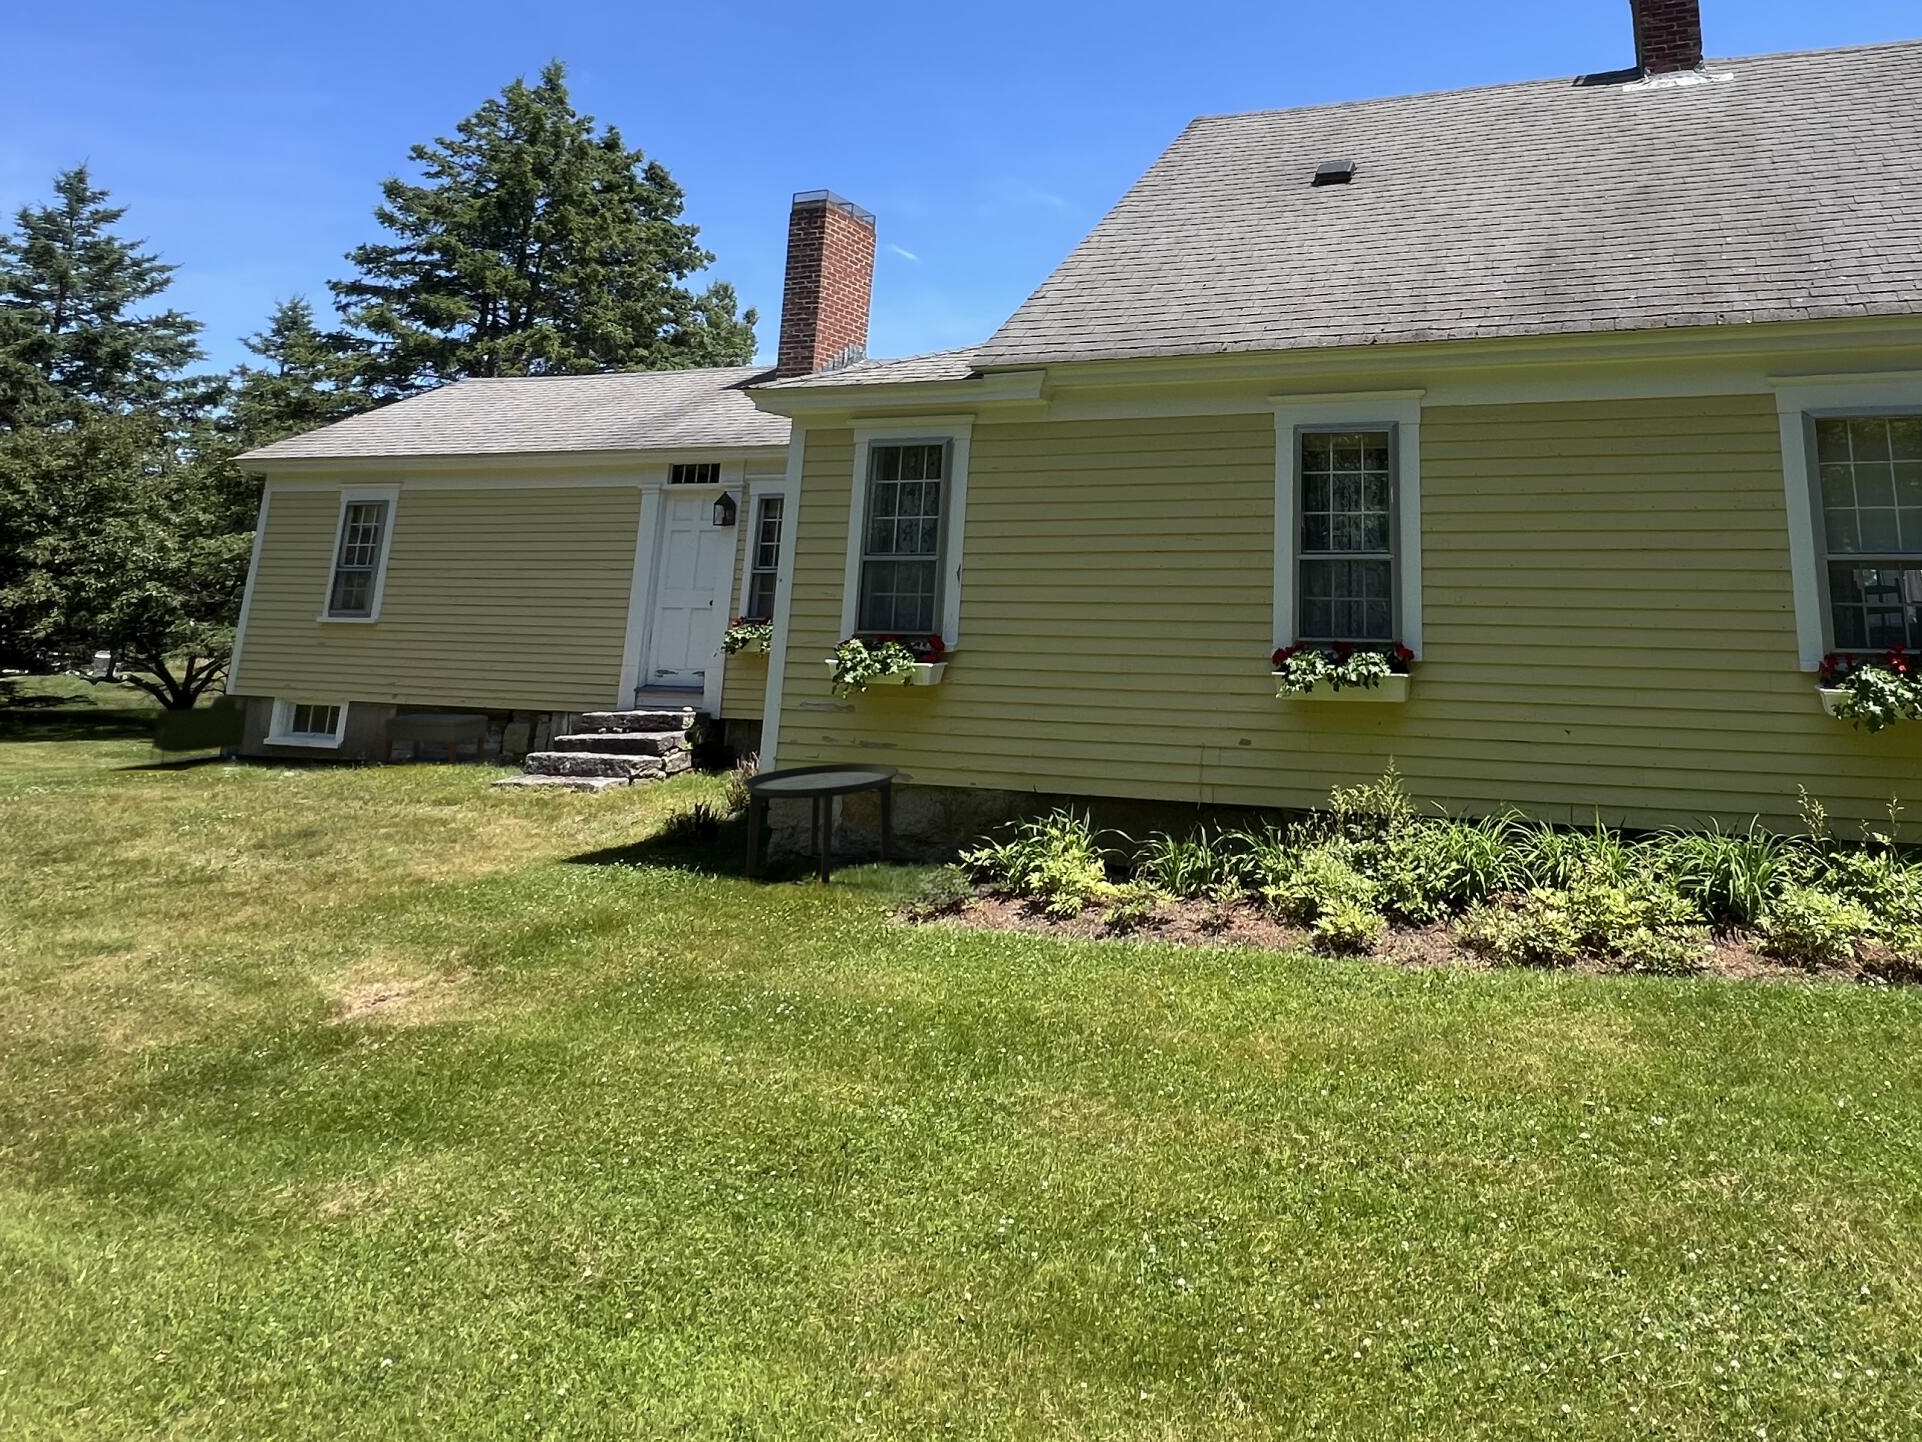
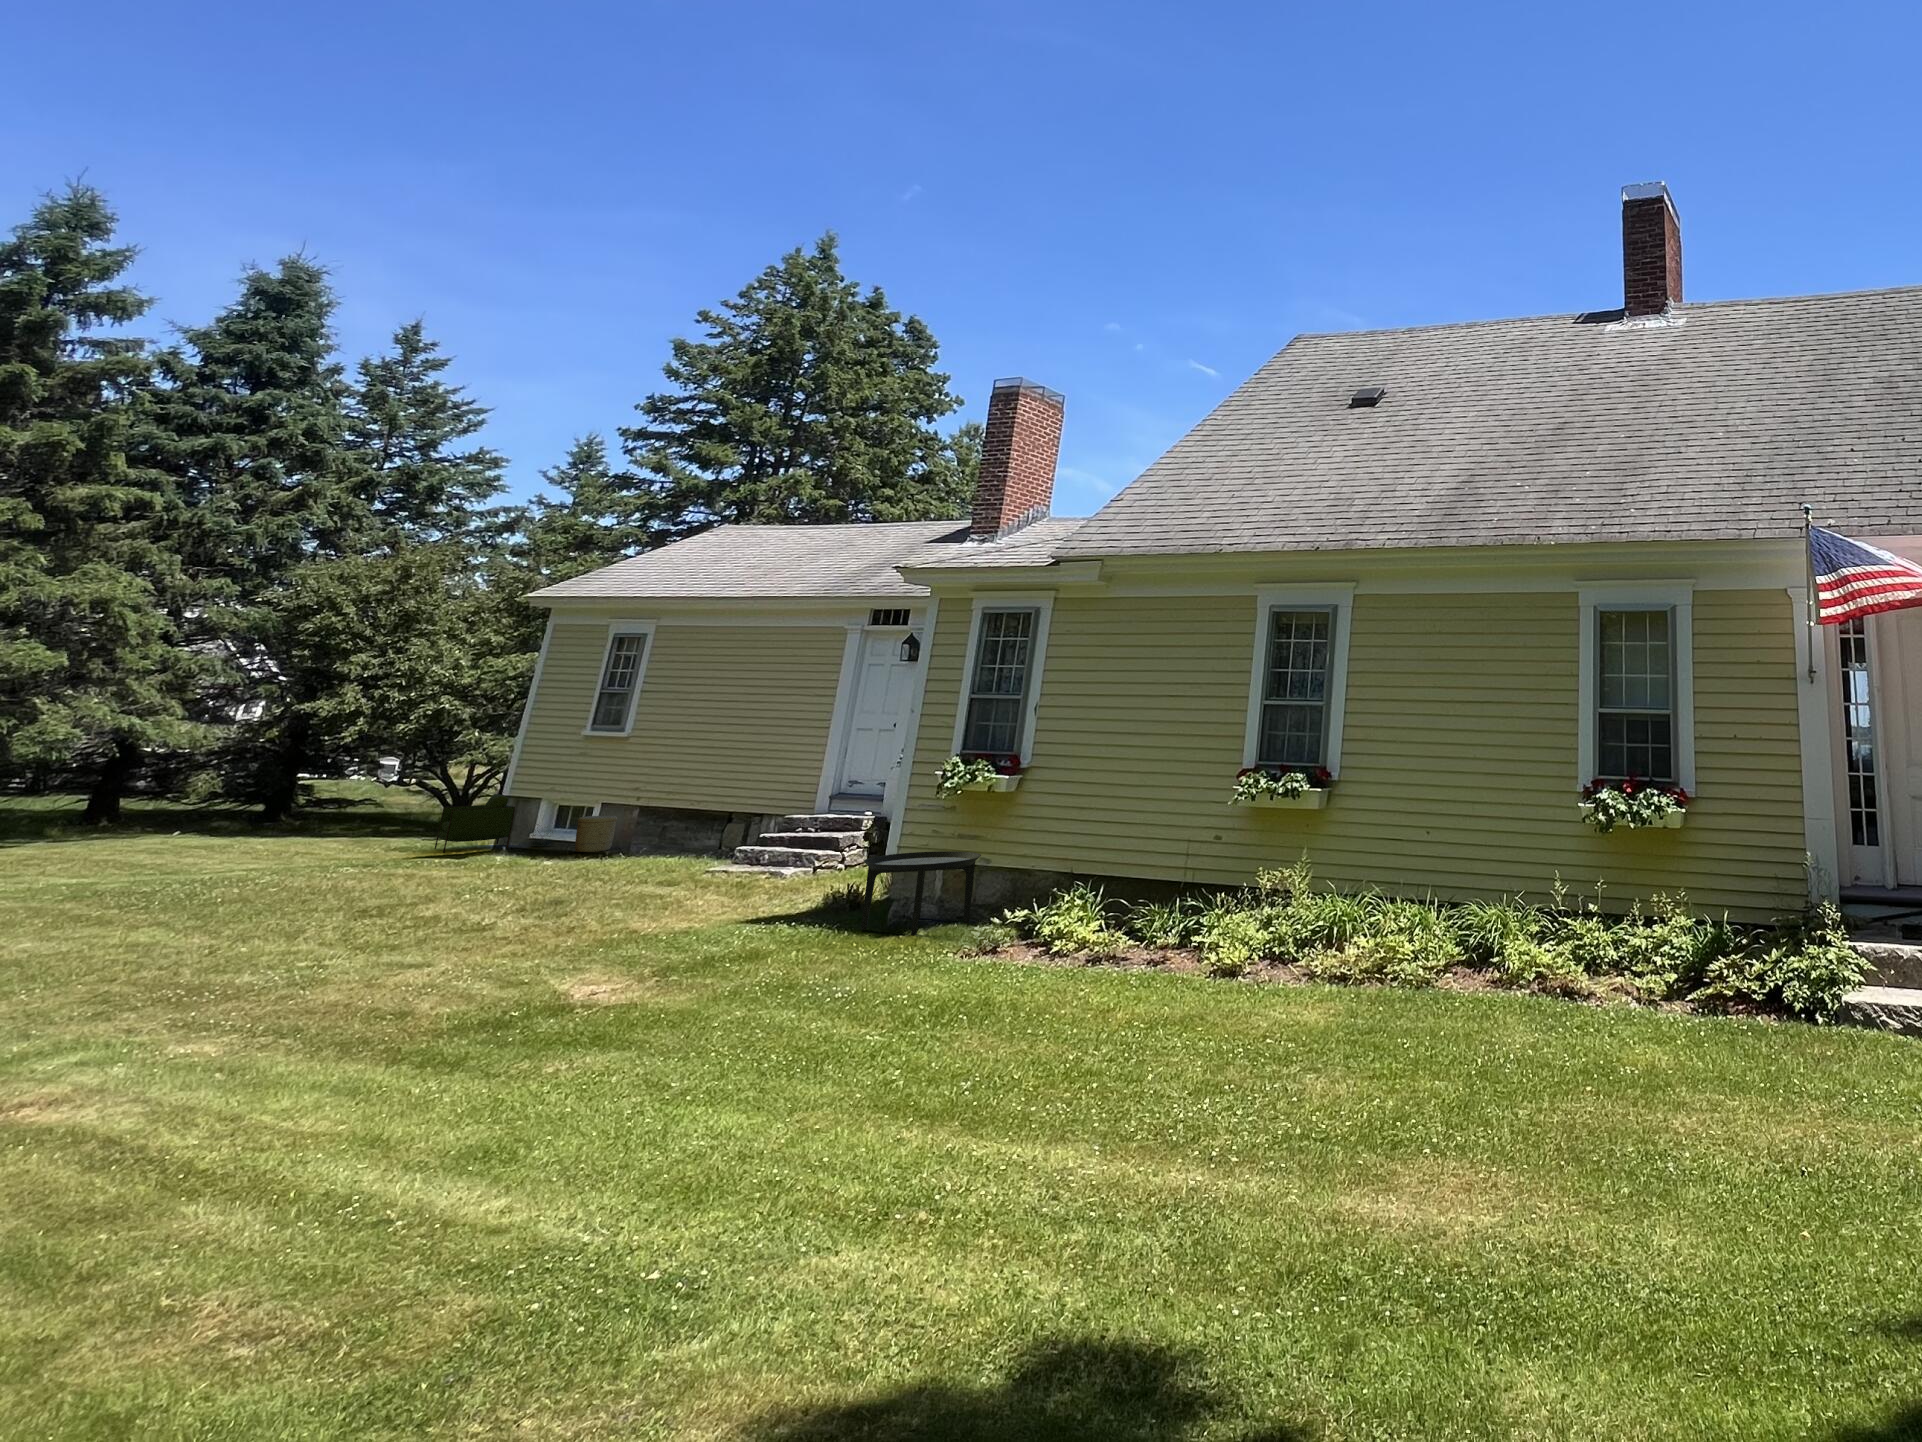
bench: present [384,714,488,764] -> none [621,814,707,856]
woven basket: none [326,717,375,762] -> present [575,816,617,852]
decorative plant: none [265,728,301,755] -> present [531,827,553,847]

